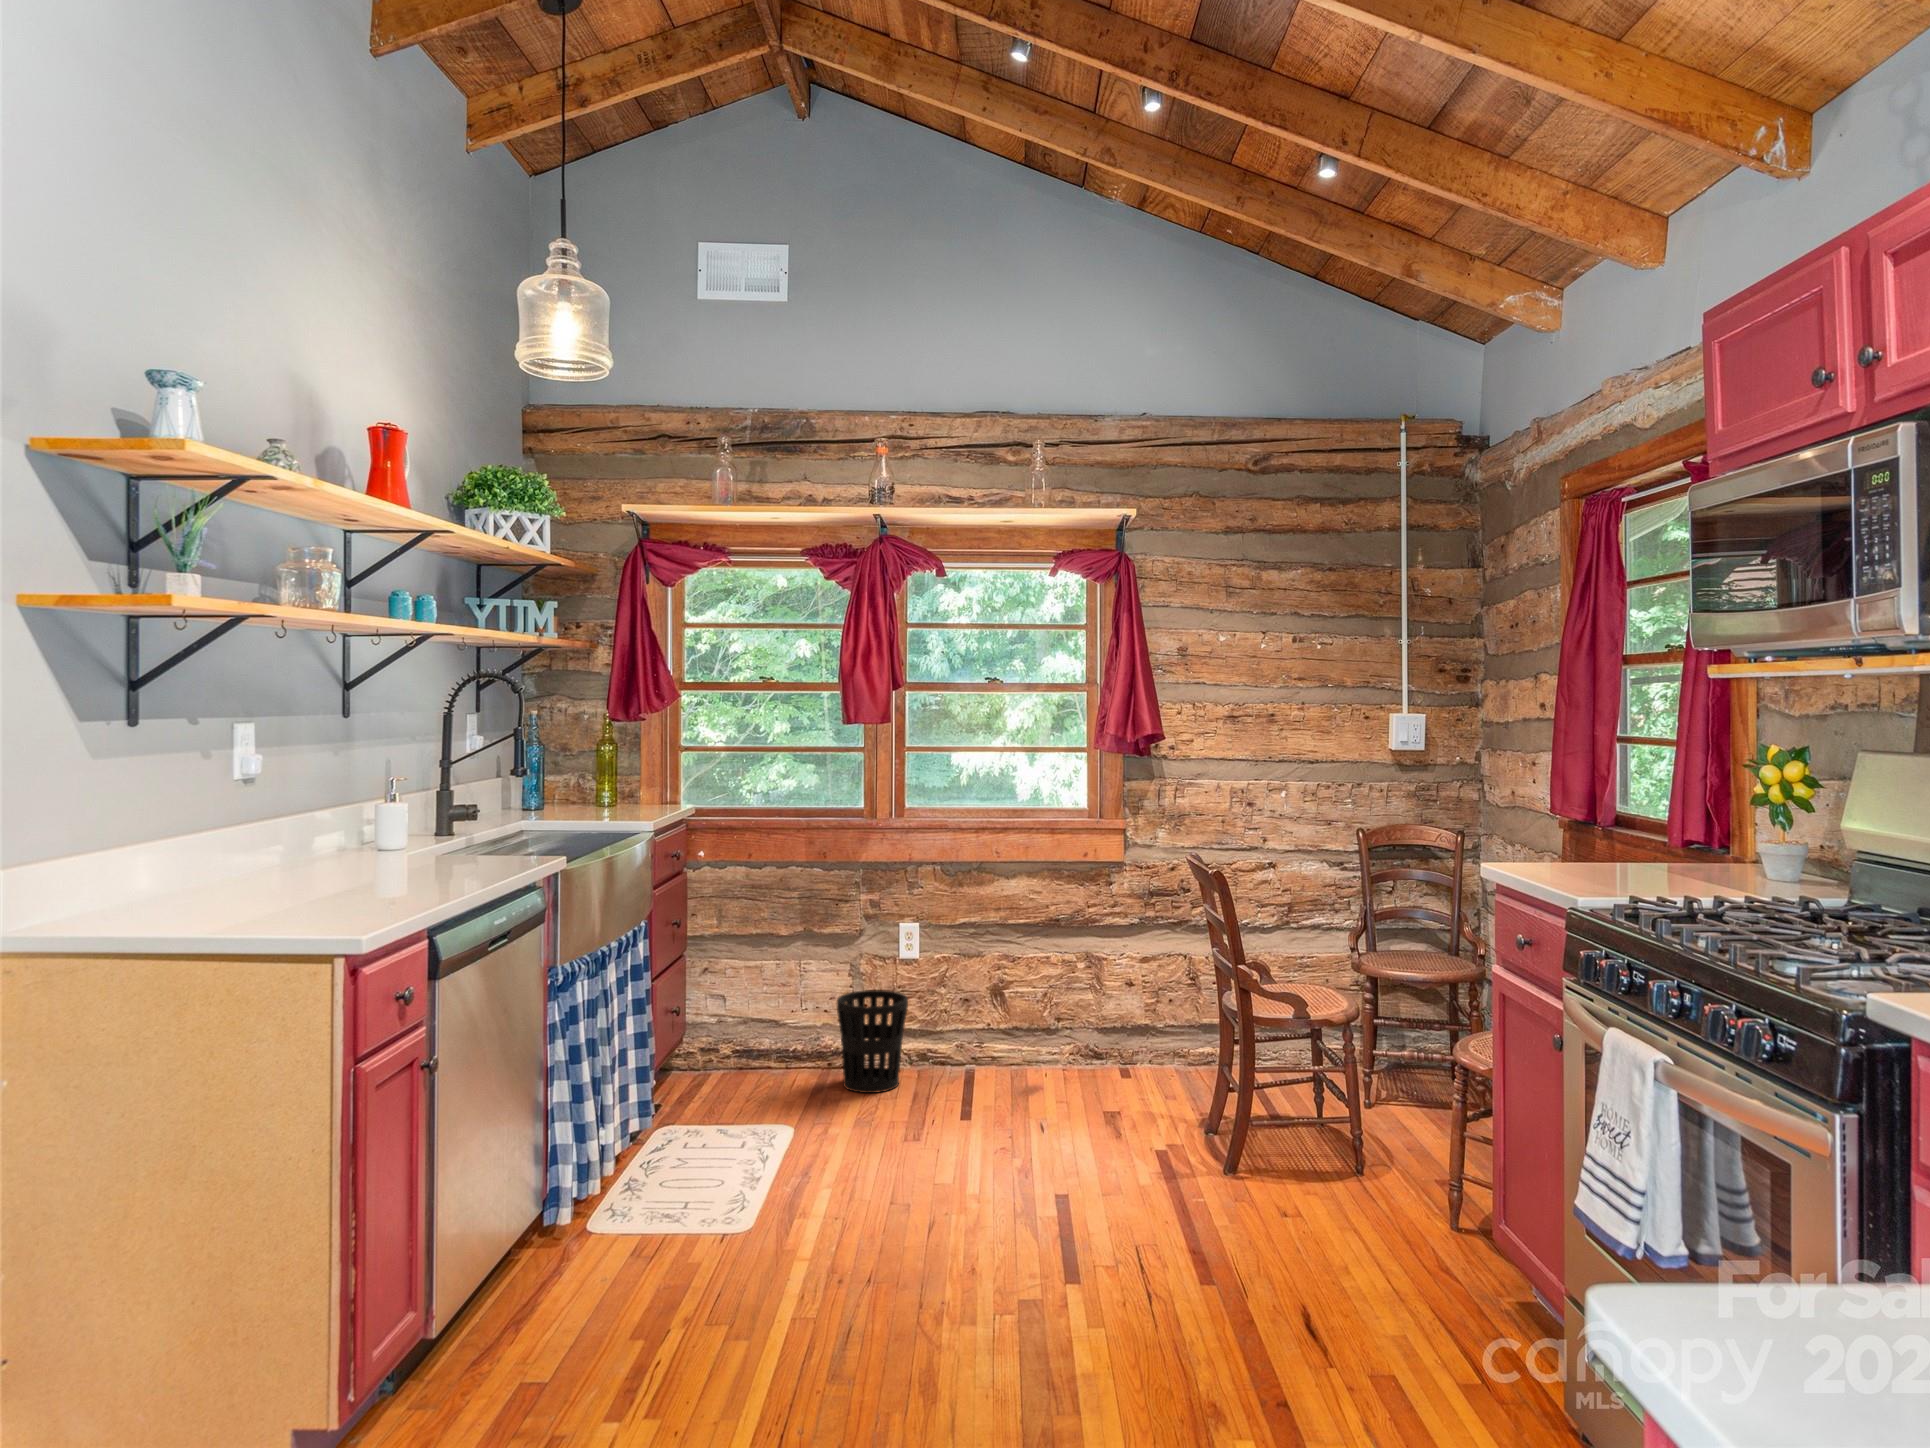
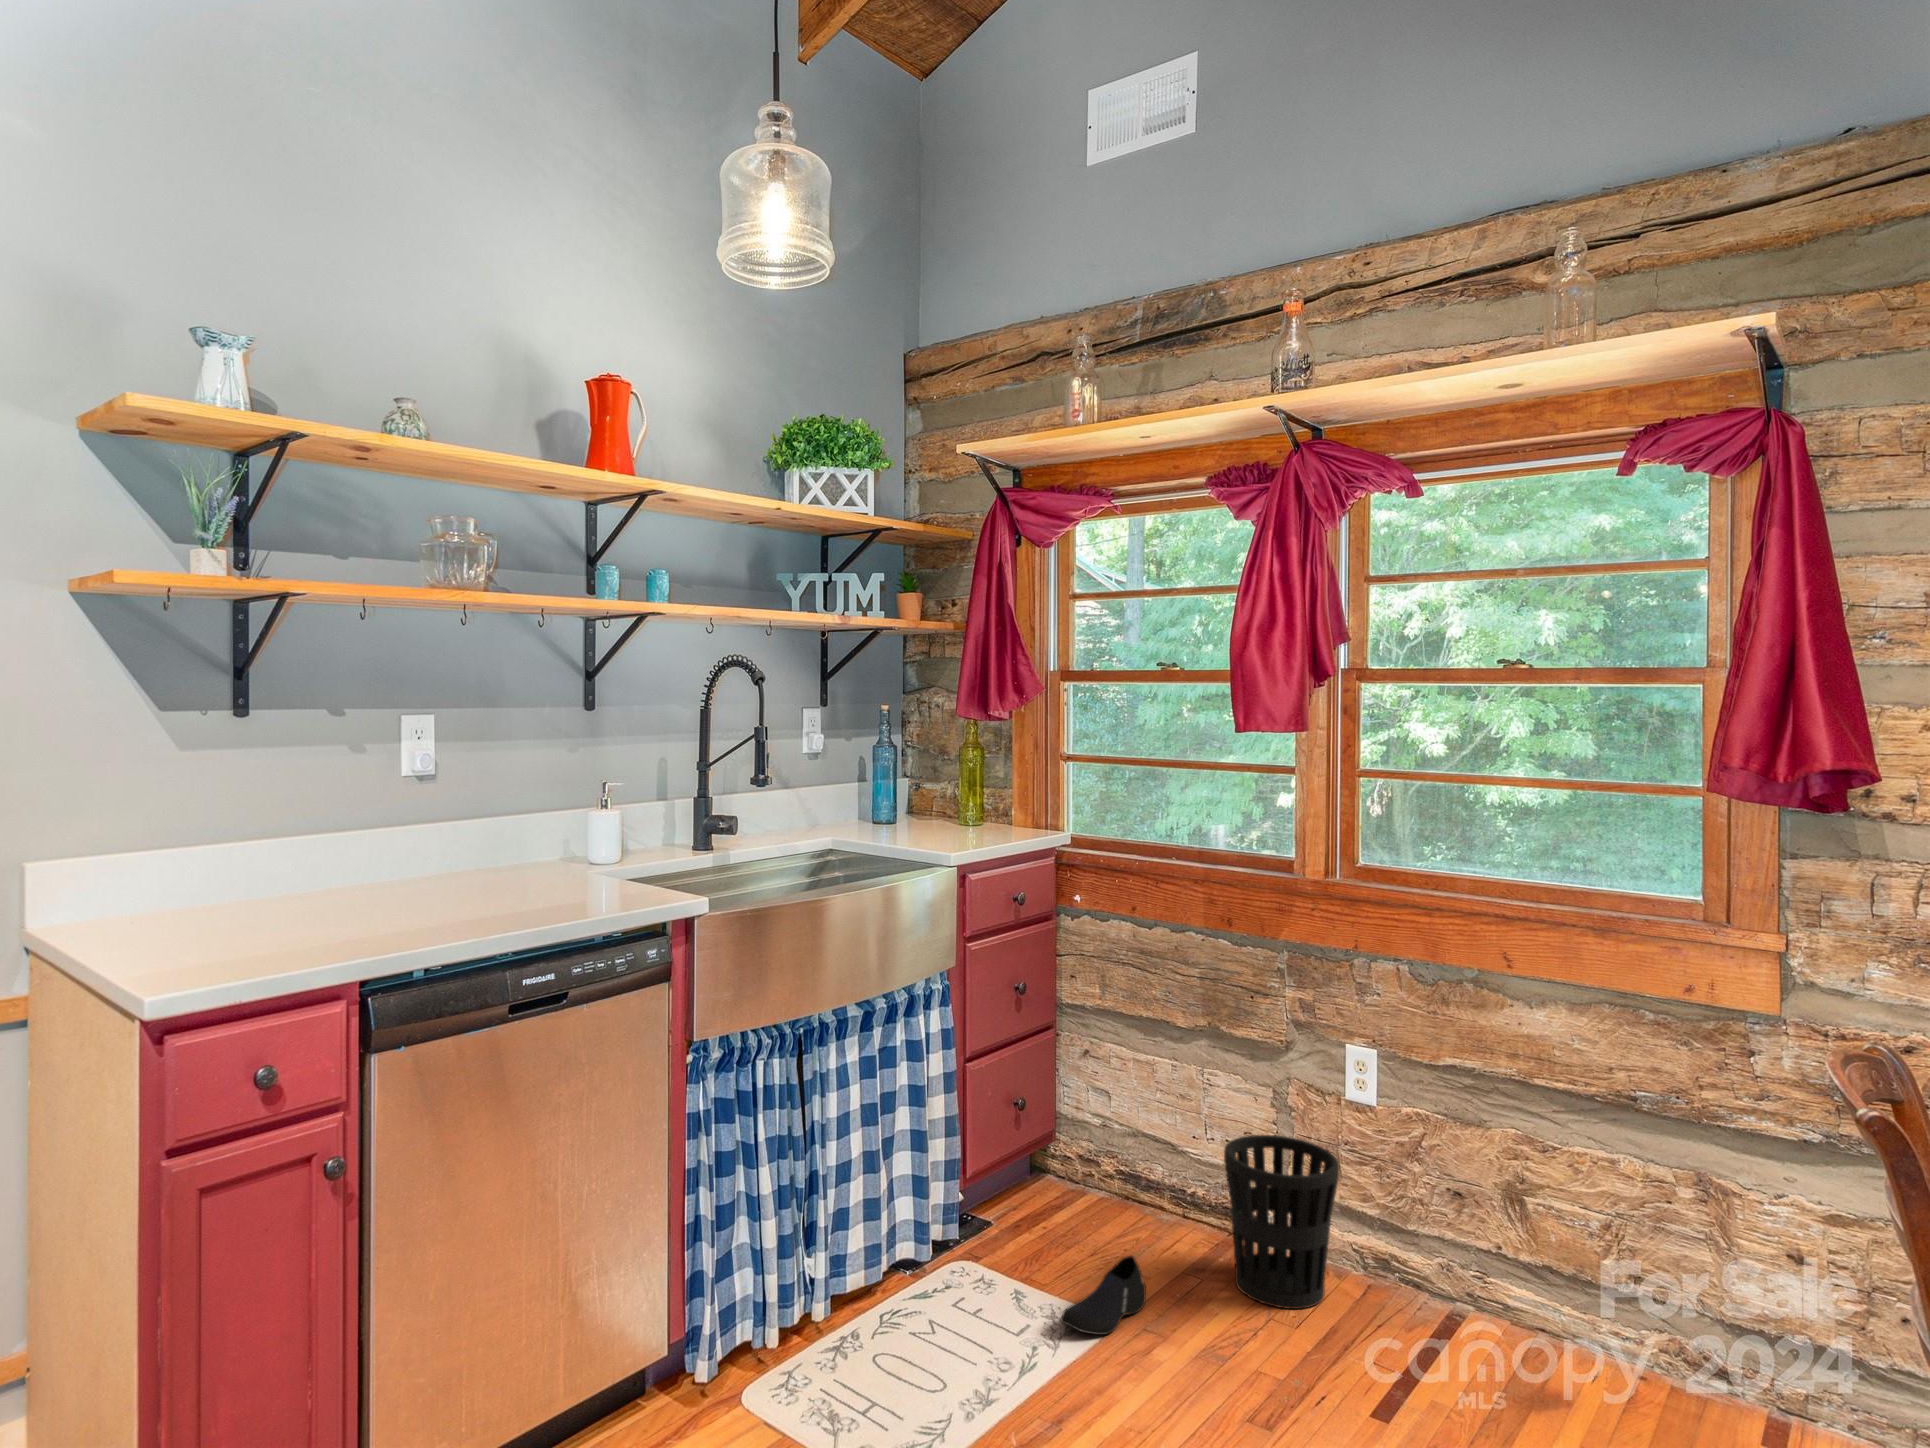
shoe: none [768,1081,807,1130] -> present [1061,1256,1146,1335]

